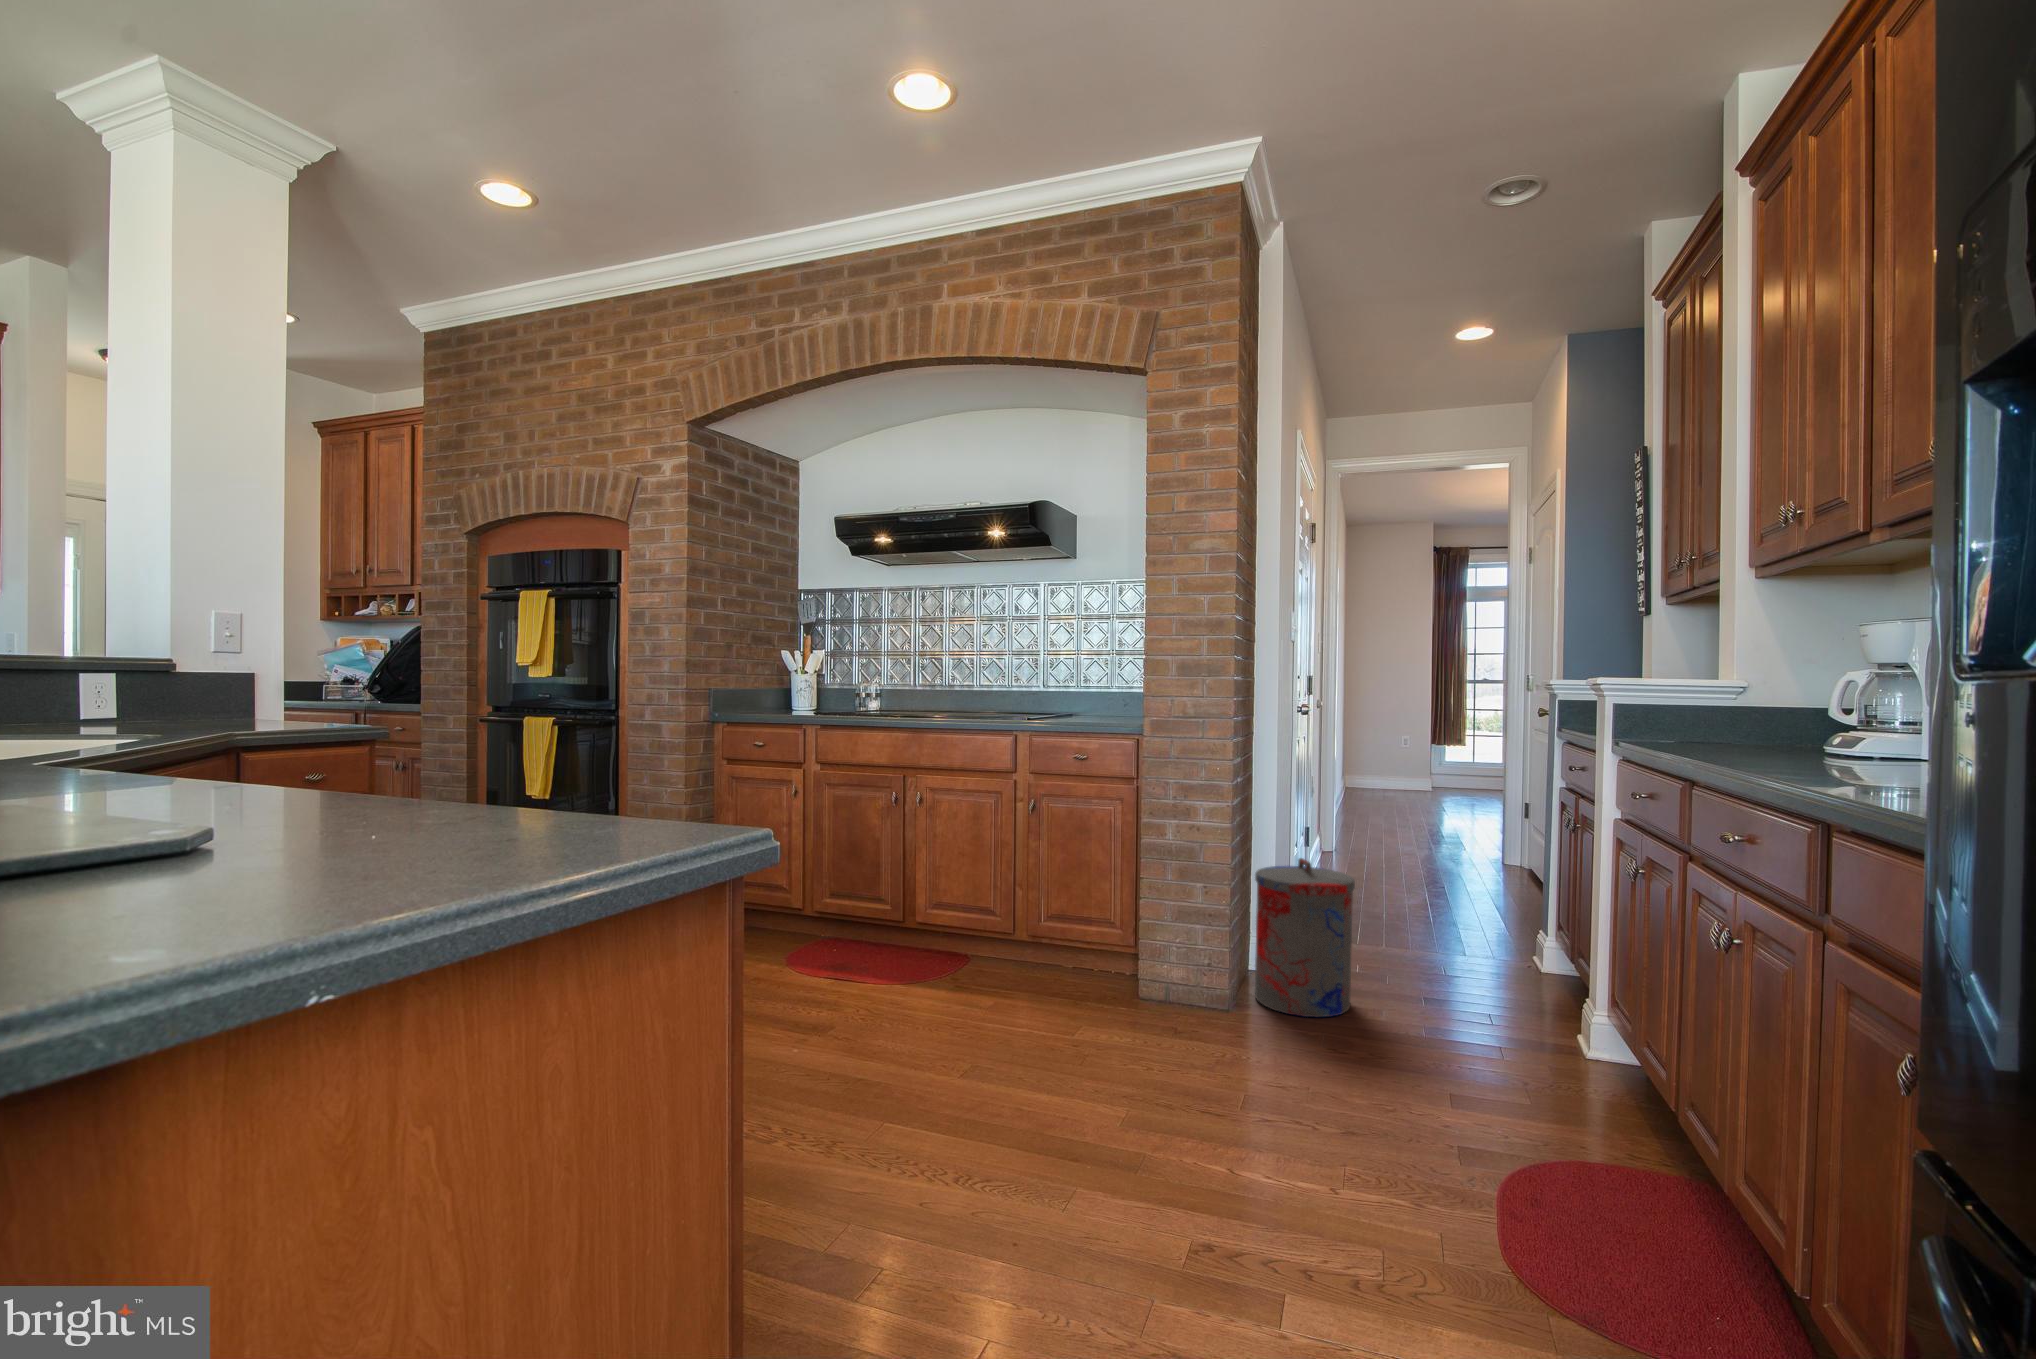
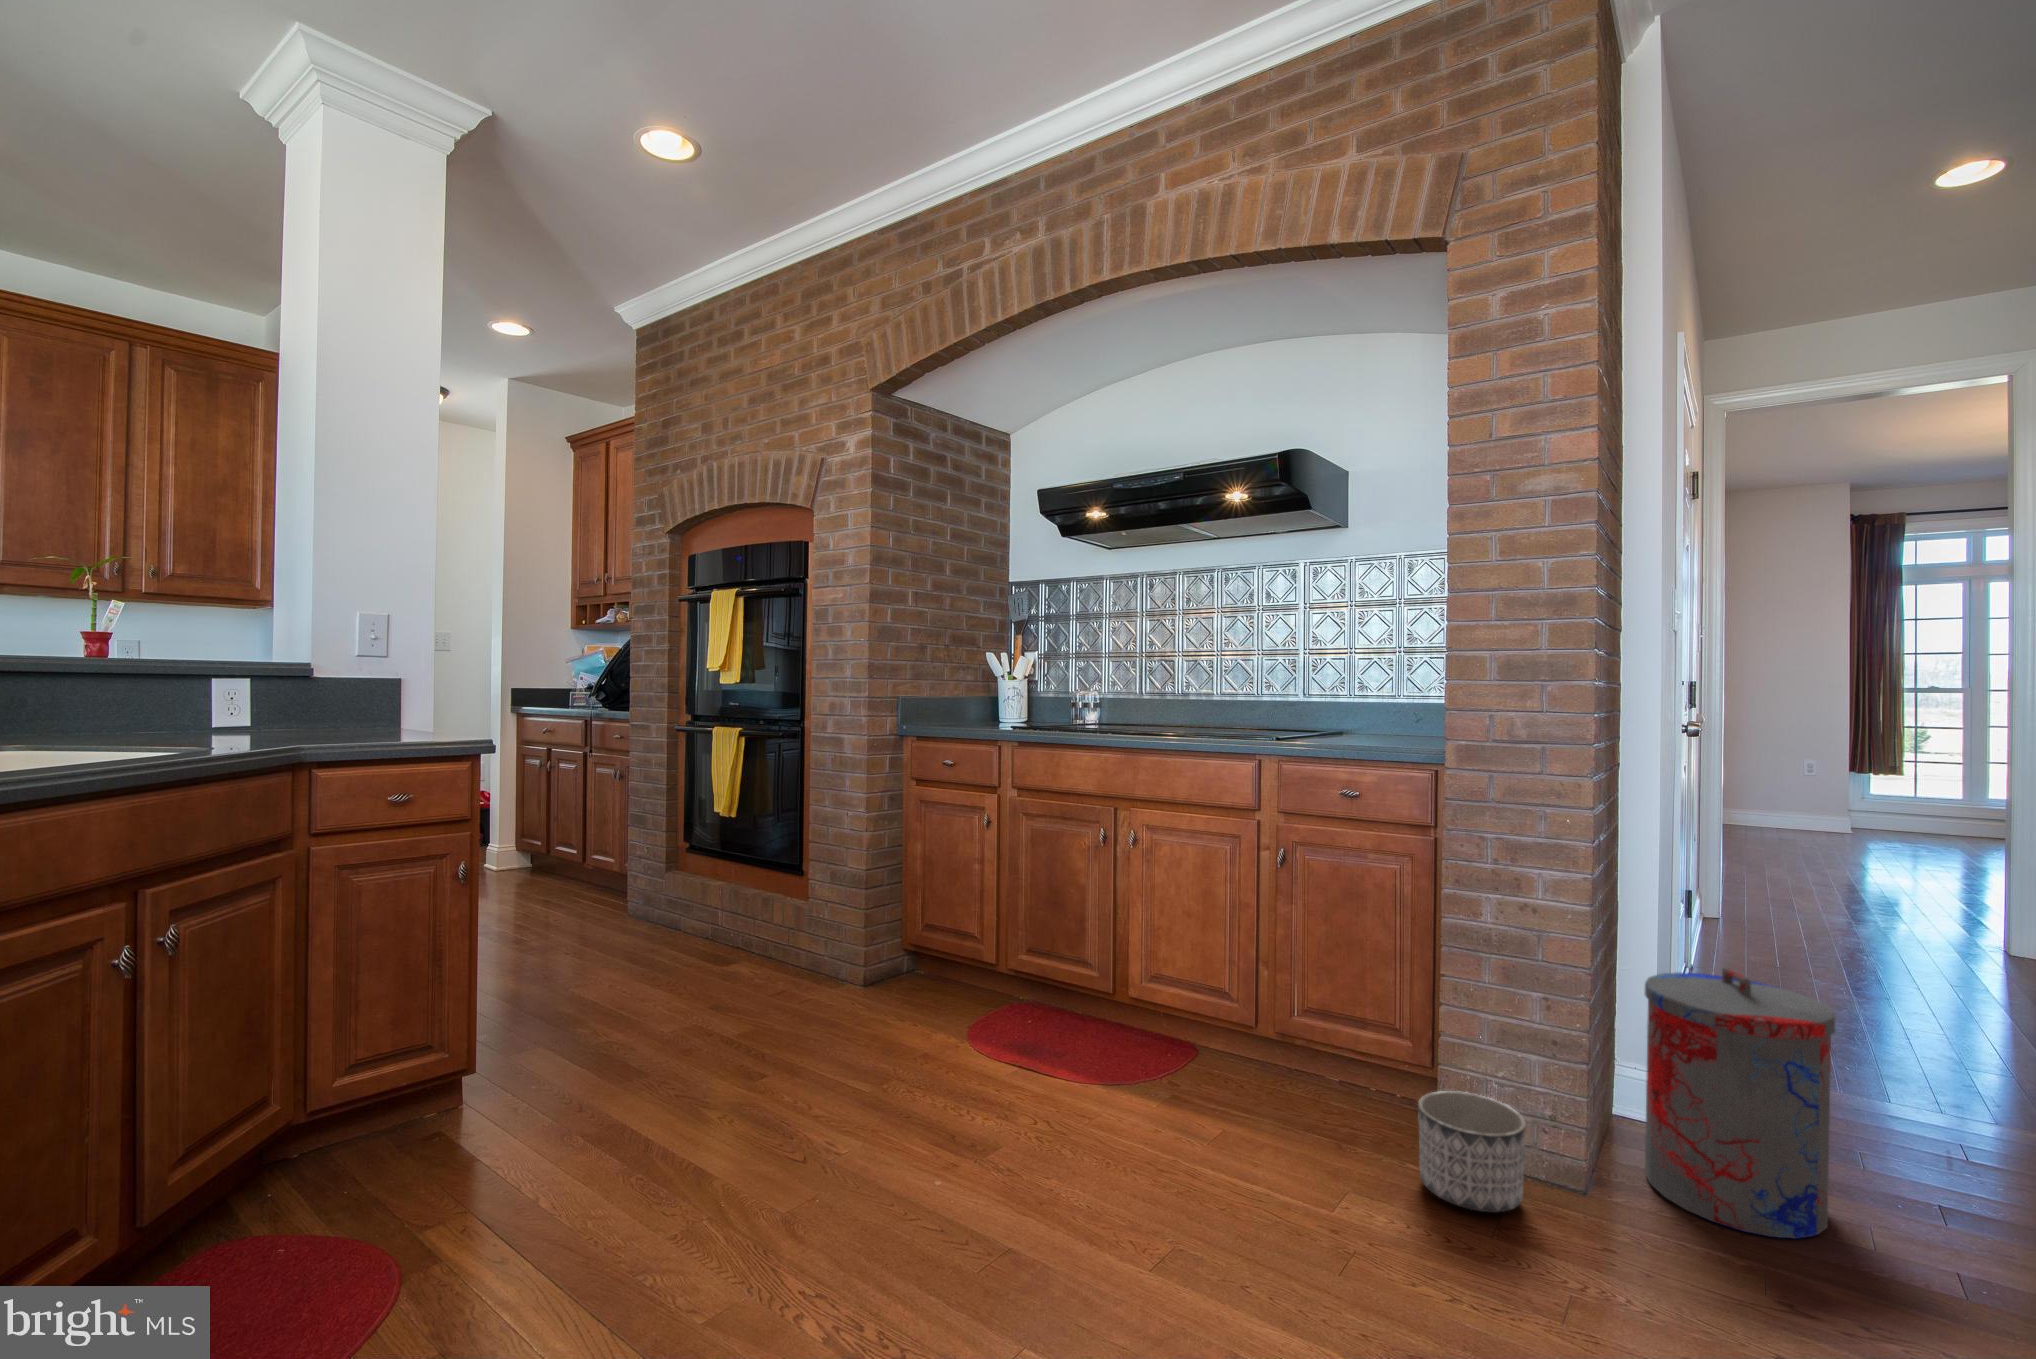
planter: none [1118,952,1182,1022] -> present [1418,1091,1526,1212]

